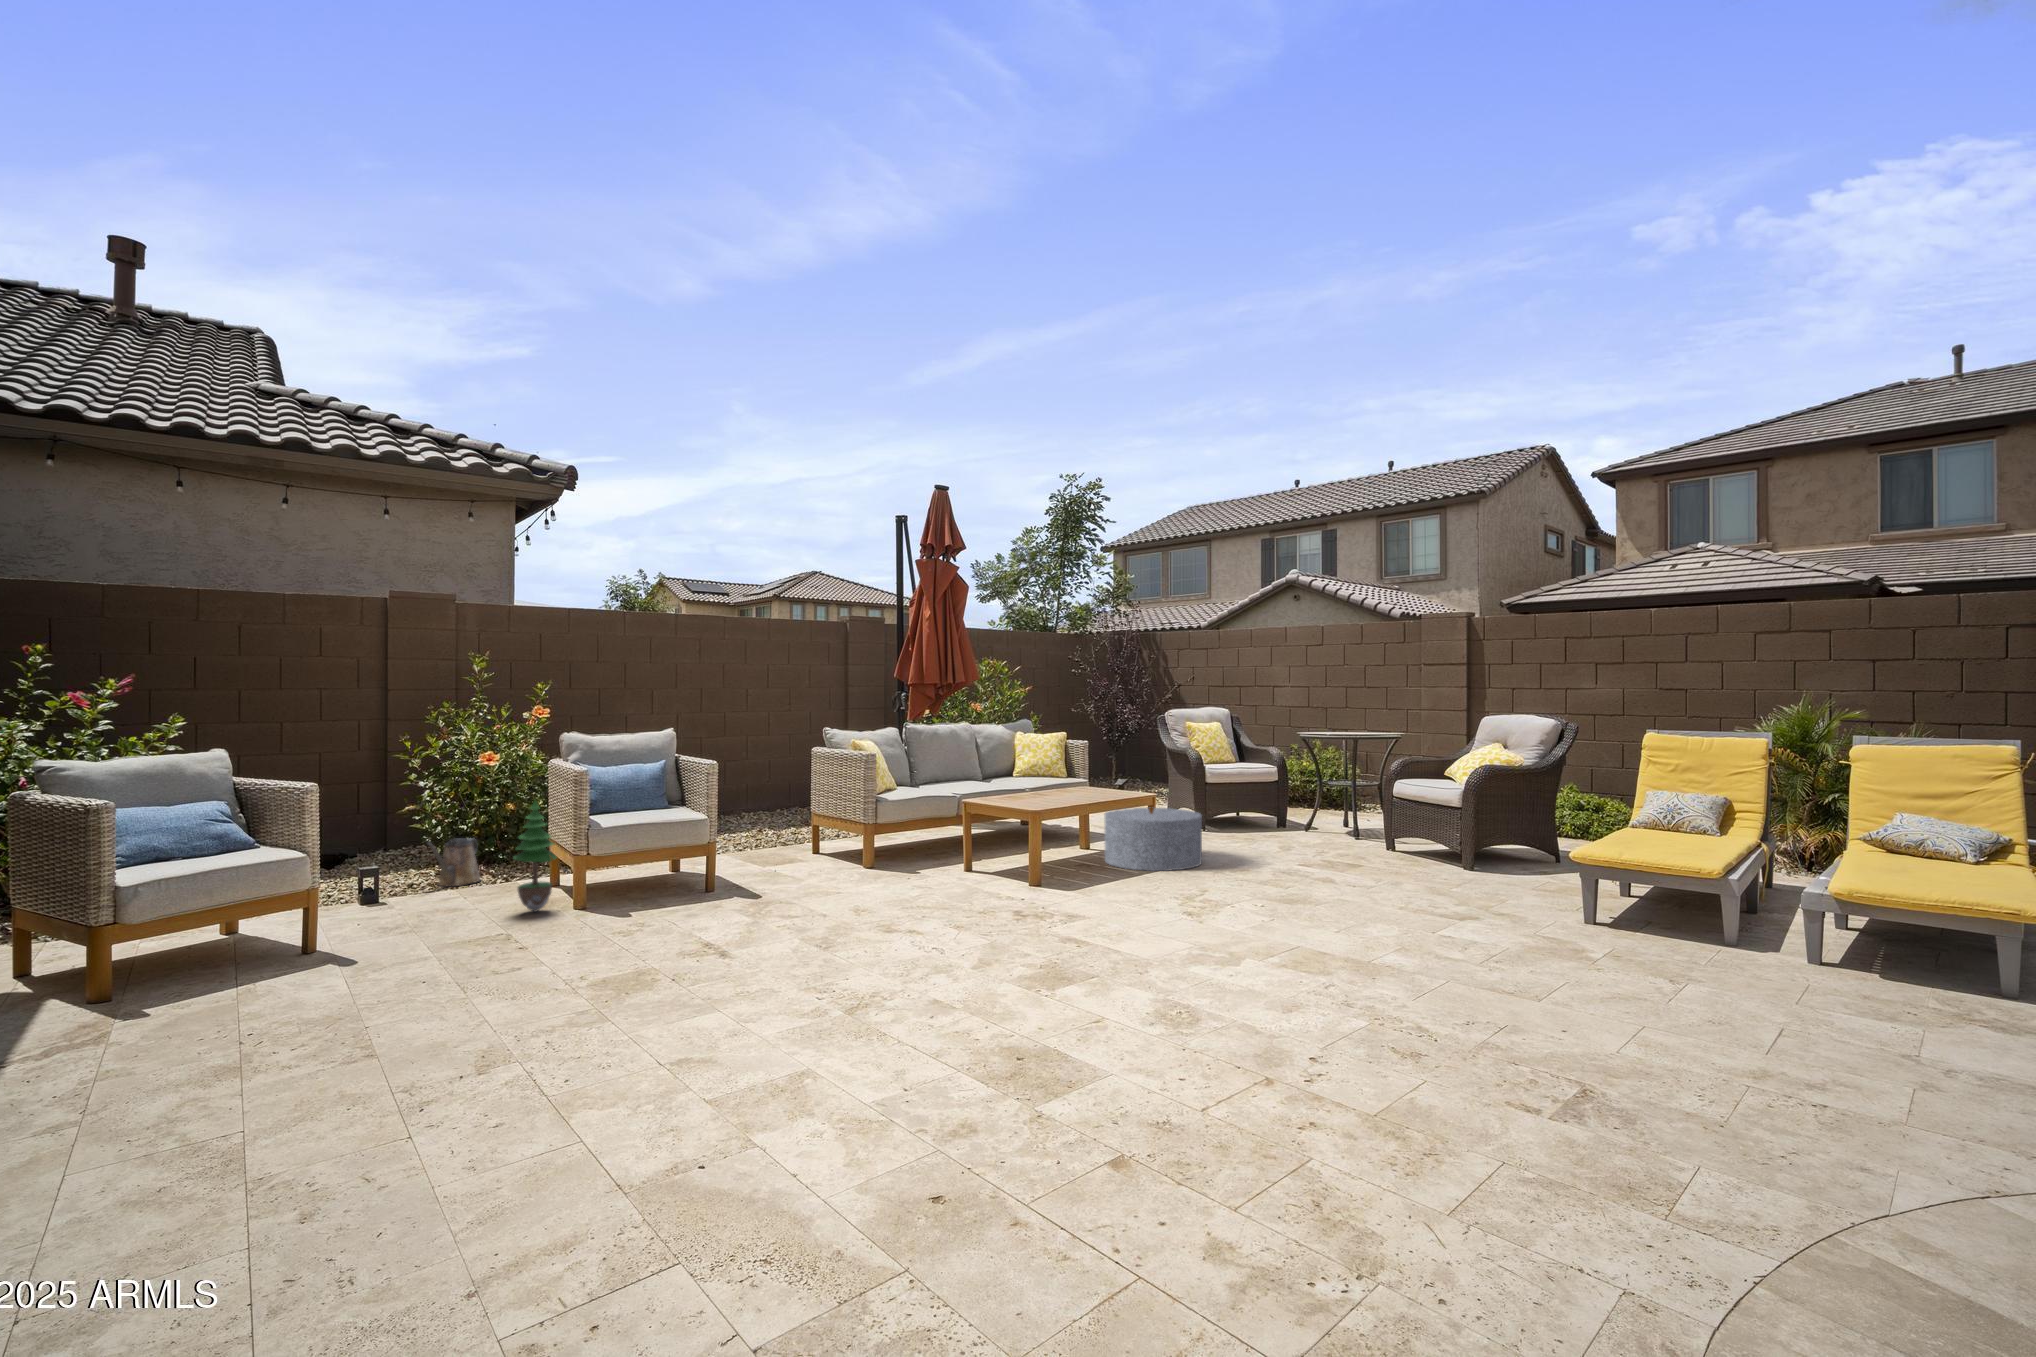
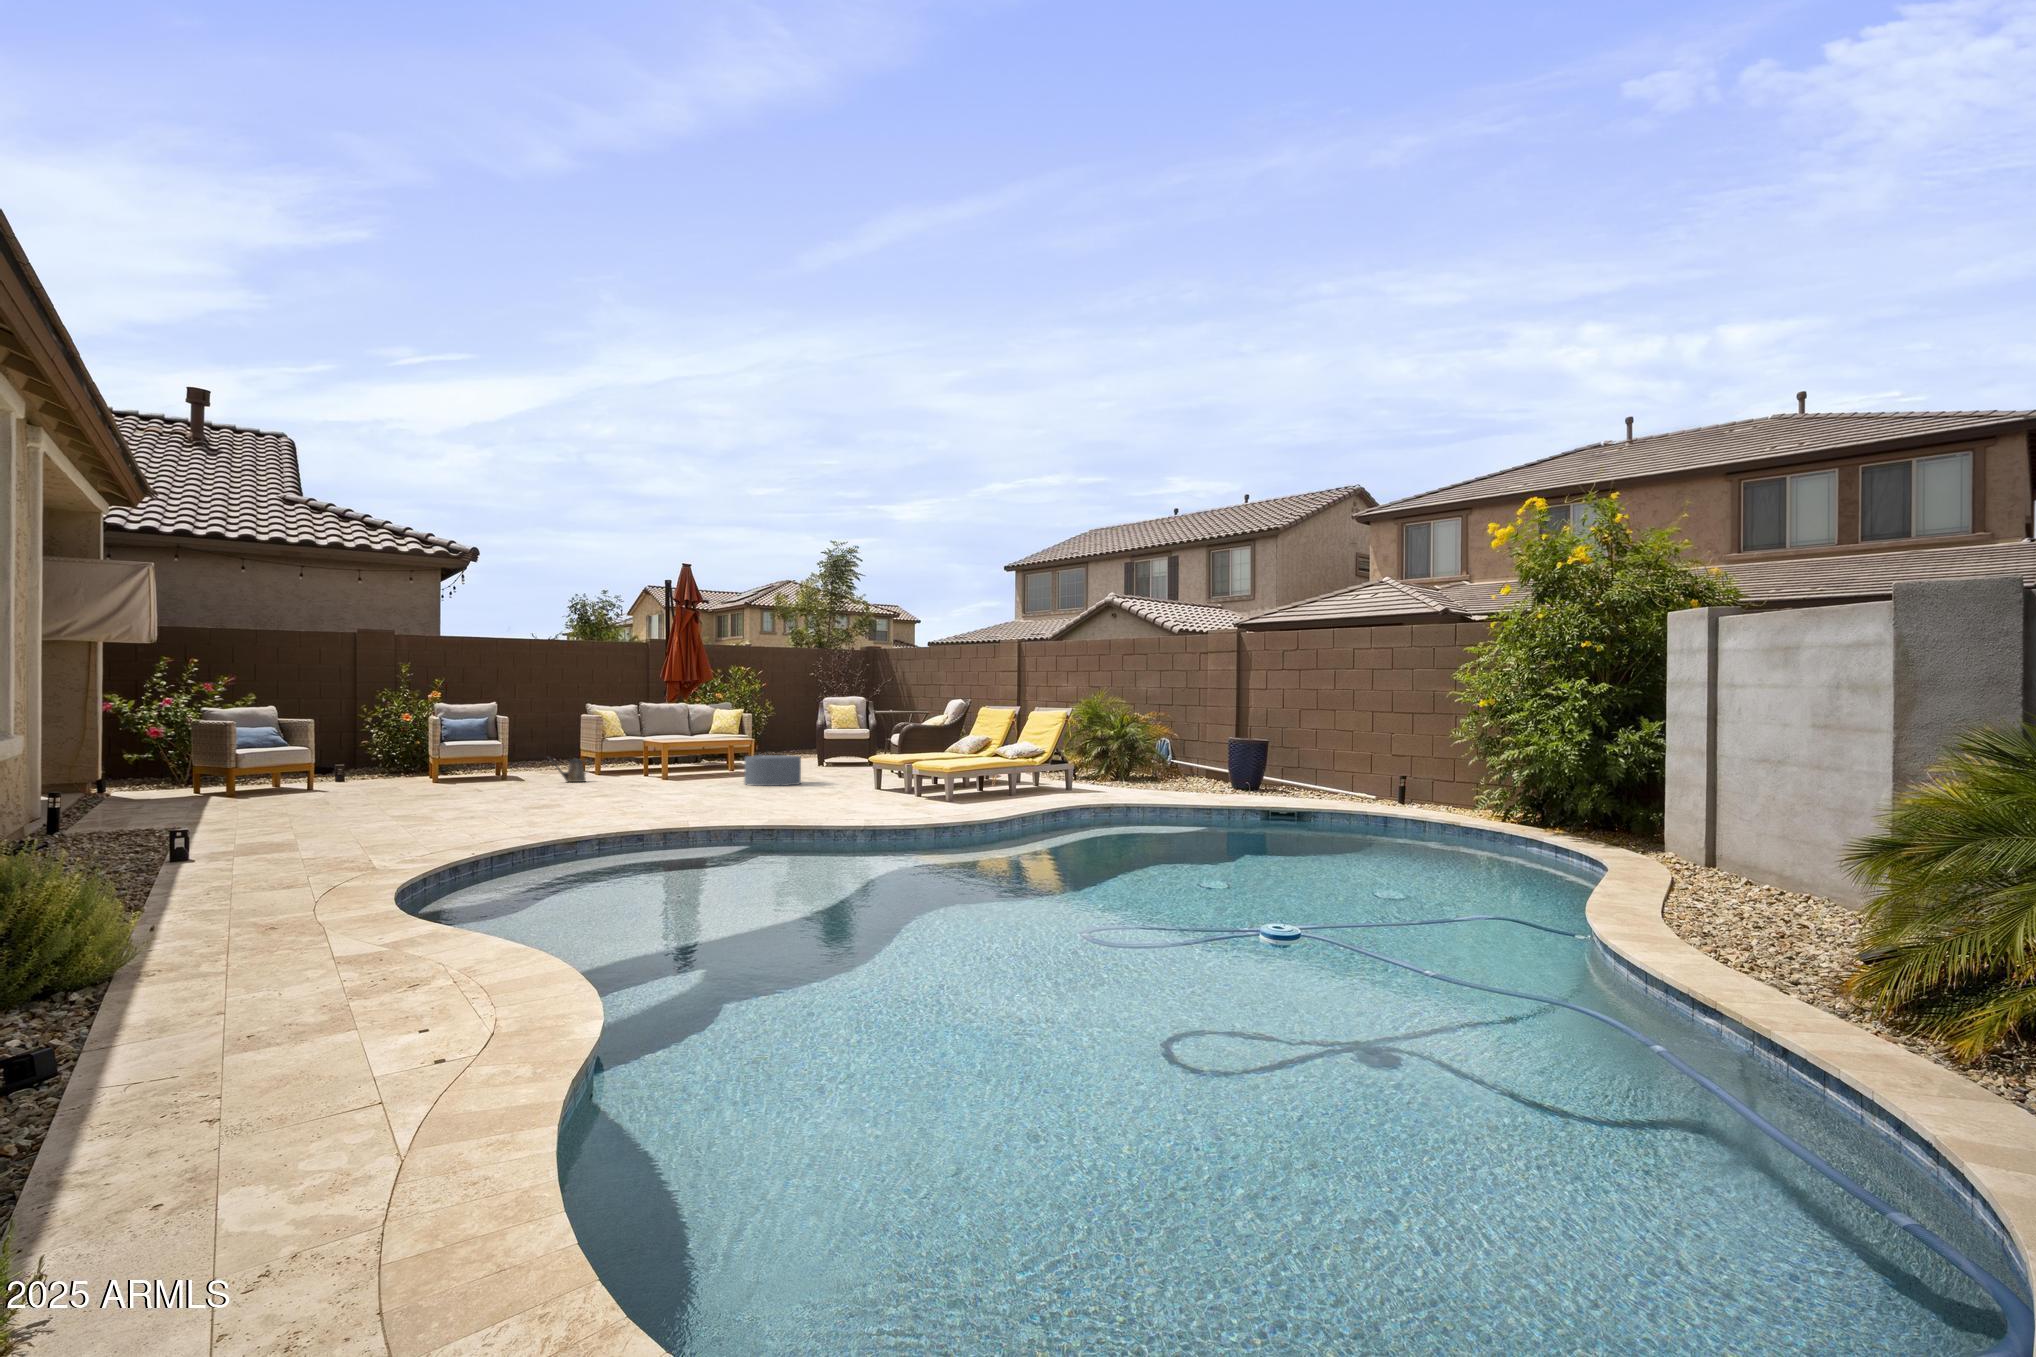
potted tree: present [514,801,557,912] -> none [407,733,430,789]
watering can: present [427,838,481,887] -> present [550,759,588,782]

